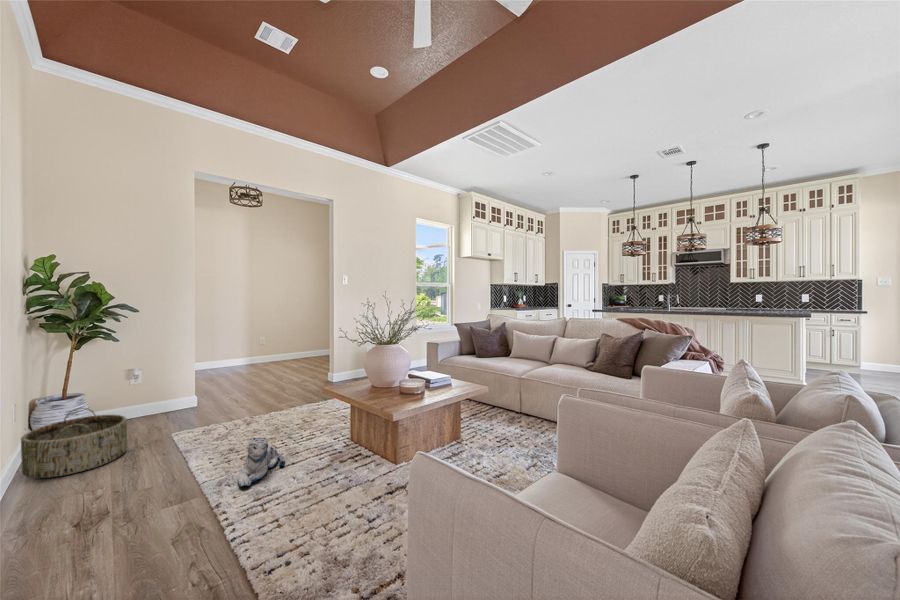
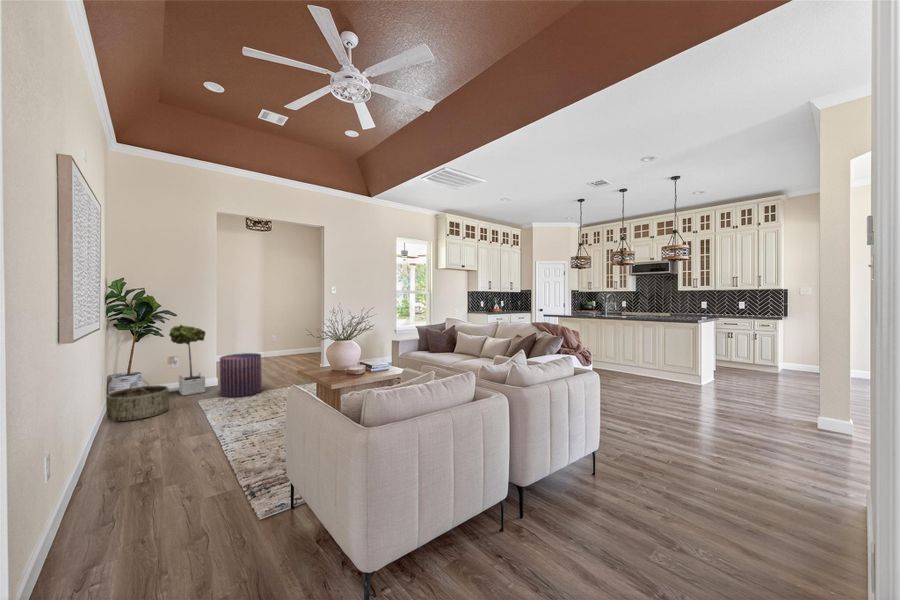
potted tree: none [127,324,182,425] -> present [169,325,205,395]
pouf: none [203,362,262,426] -> present [220,353,262,397]
plush toy: present [238,437,285,487] -> none [236,399,268,428]

